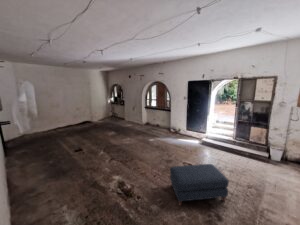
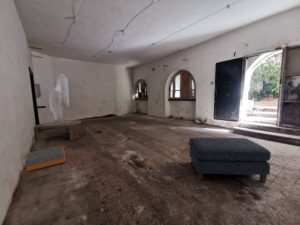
coffee table: none [7,141,61,172] -> present [34,120,82,142]
storage box: none [14,181,56,218] -> present [25,146,66,171]

